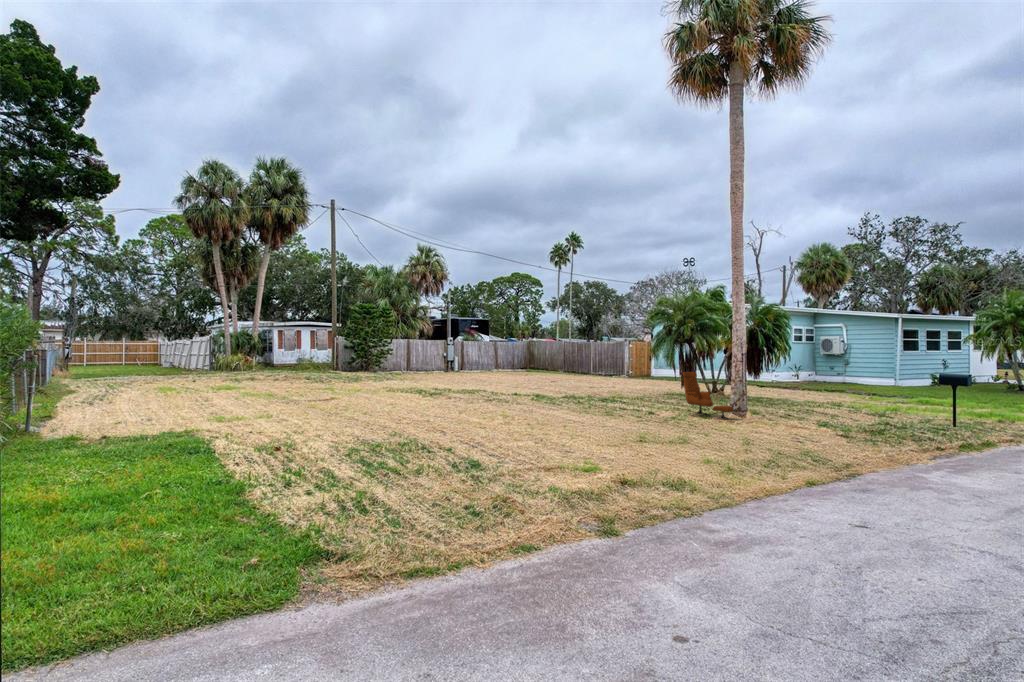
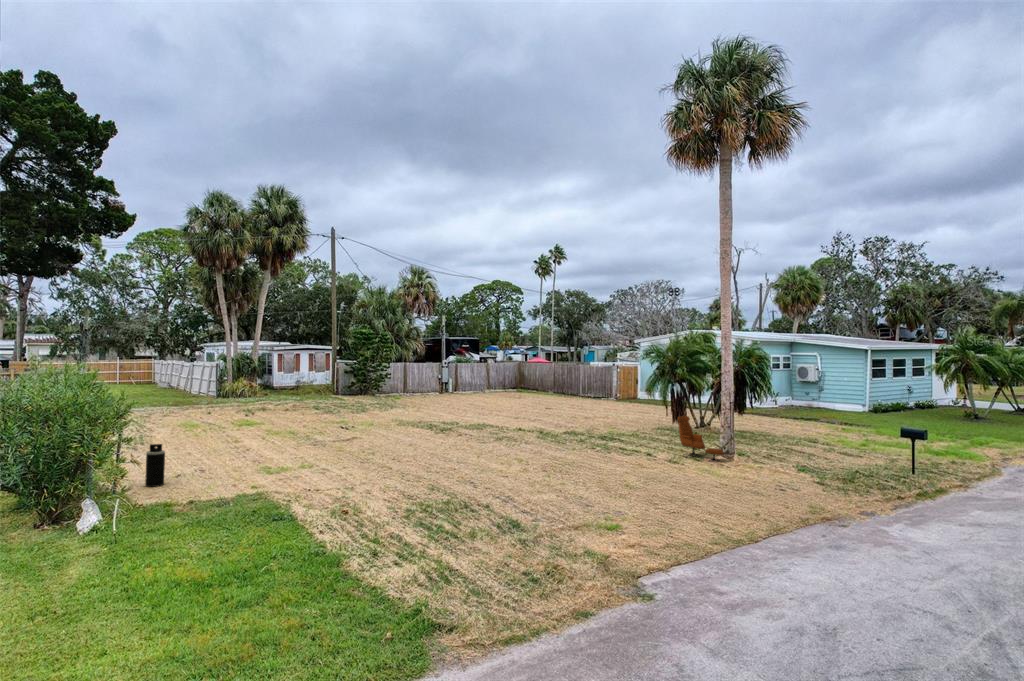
trash can: none [78,386,101,432] -> present [145,444,165,487]

